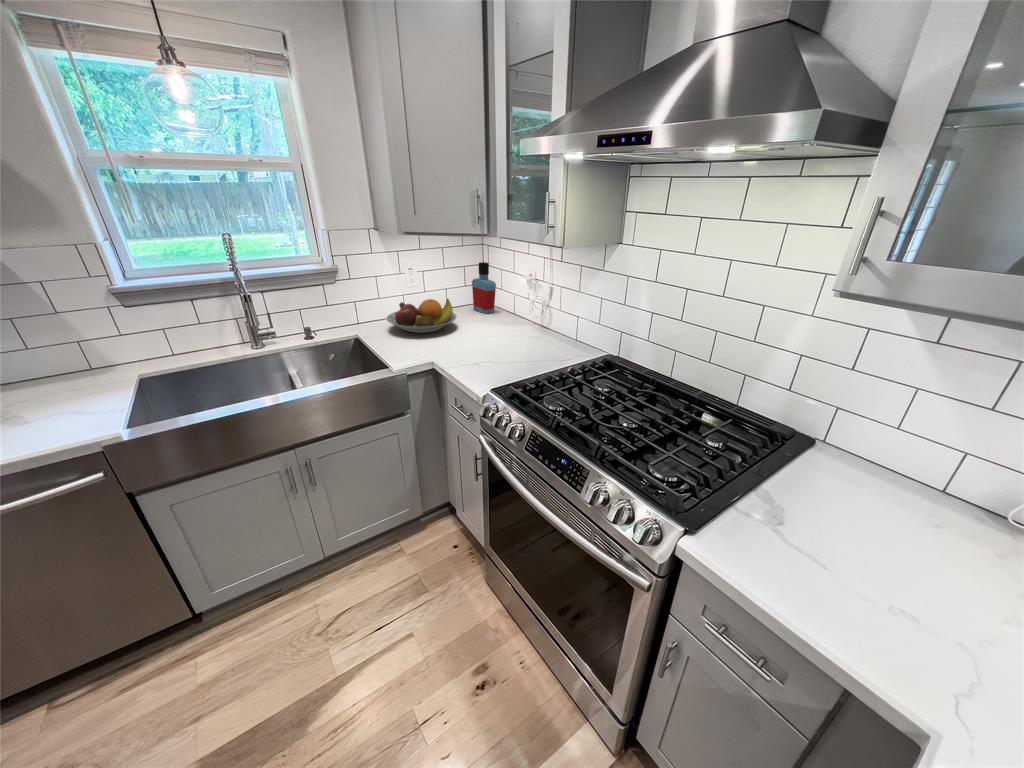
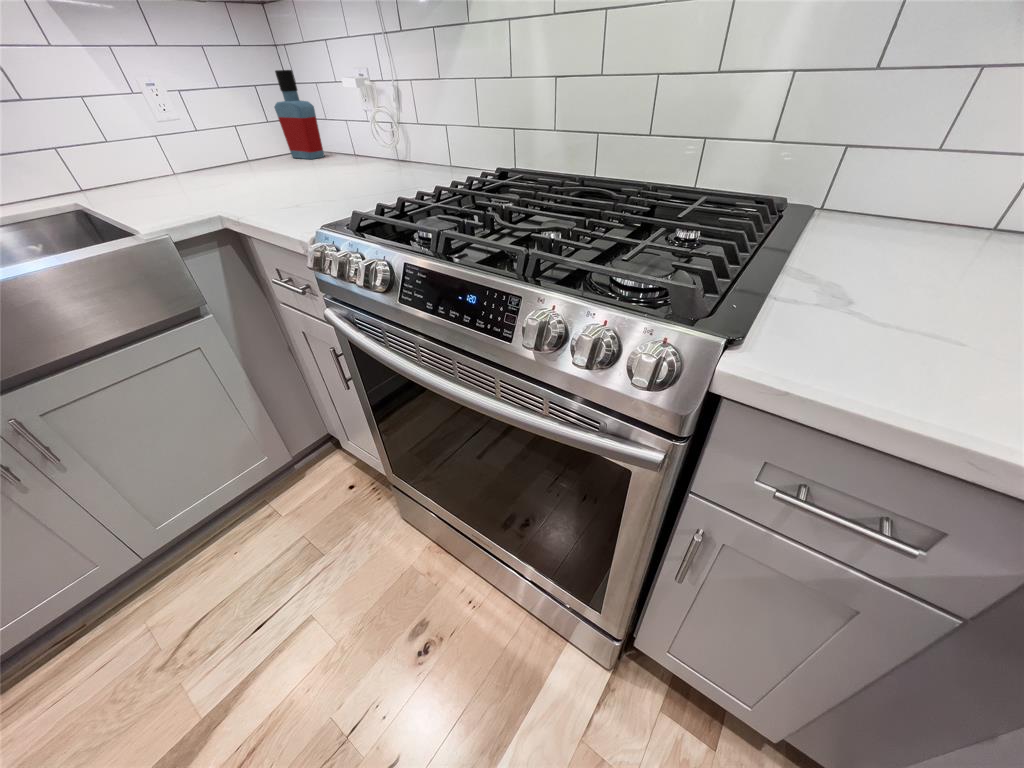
fruit bowl: present [387,299,456,333] -> none [127,127,258,189]

